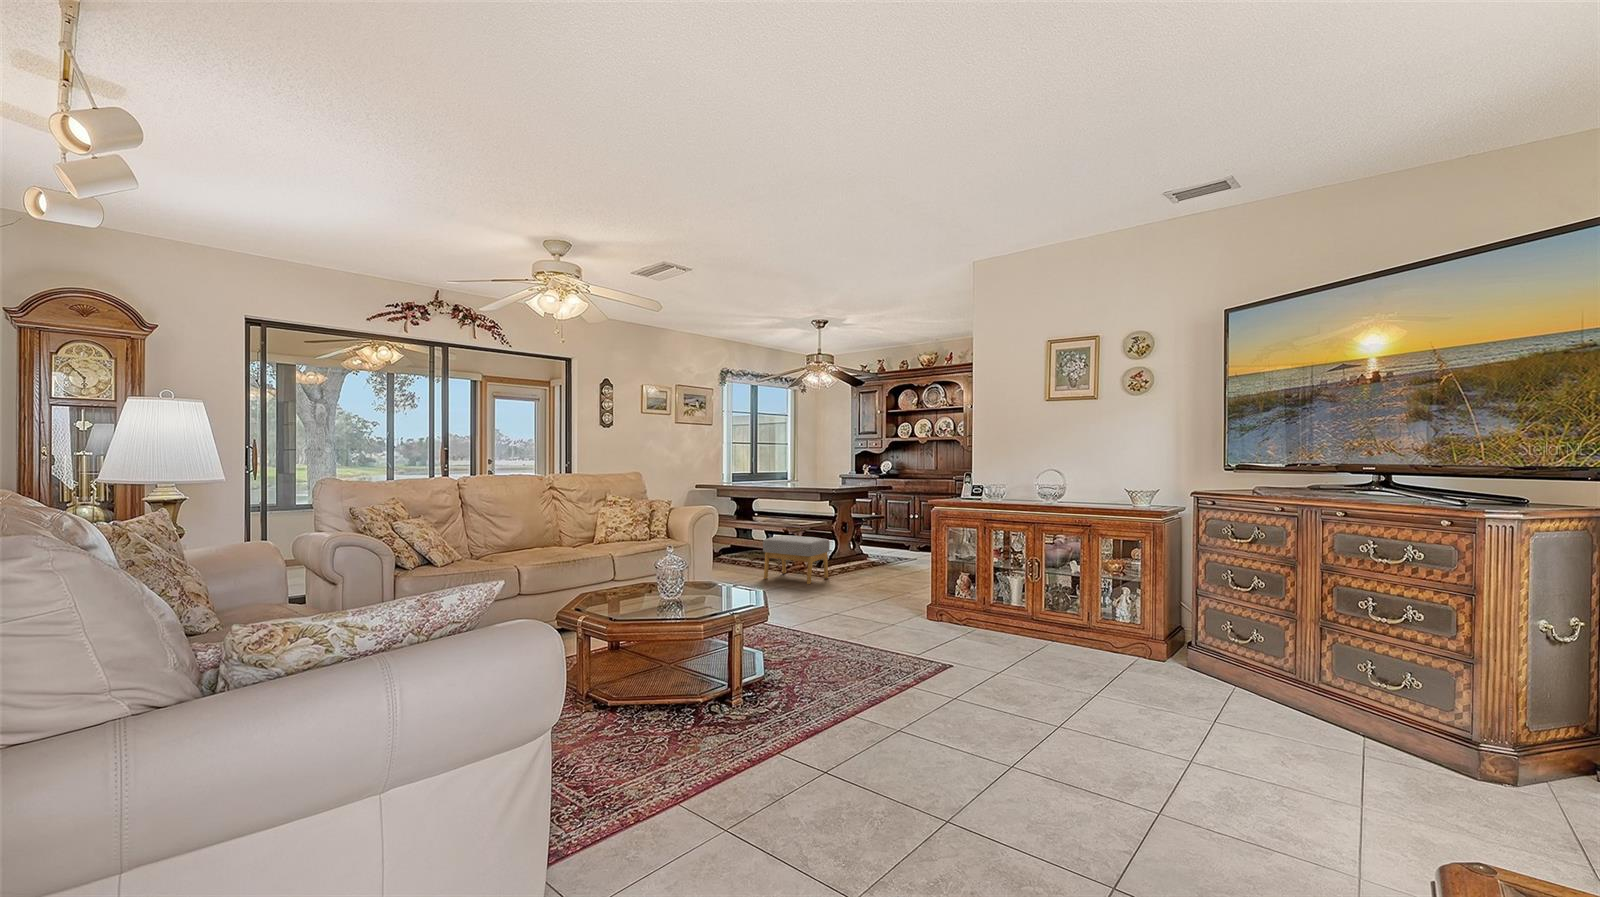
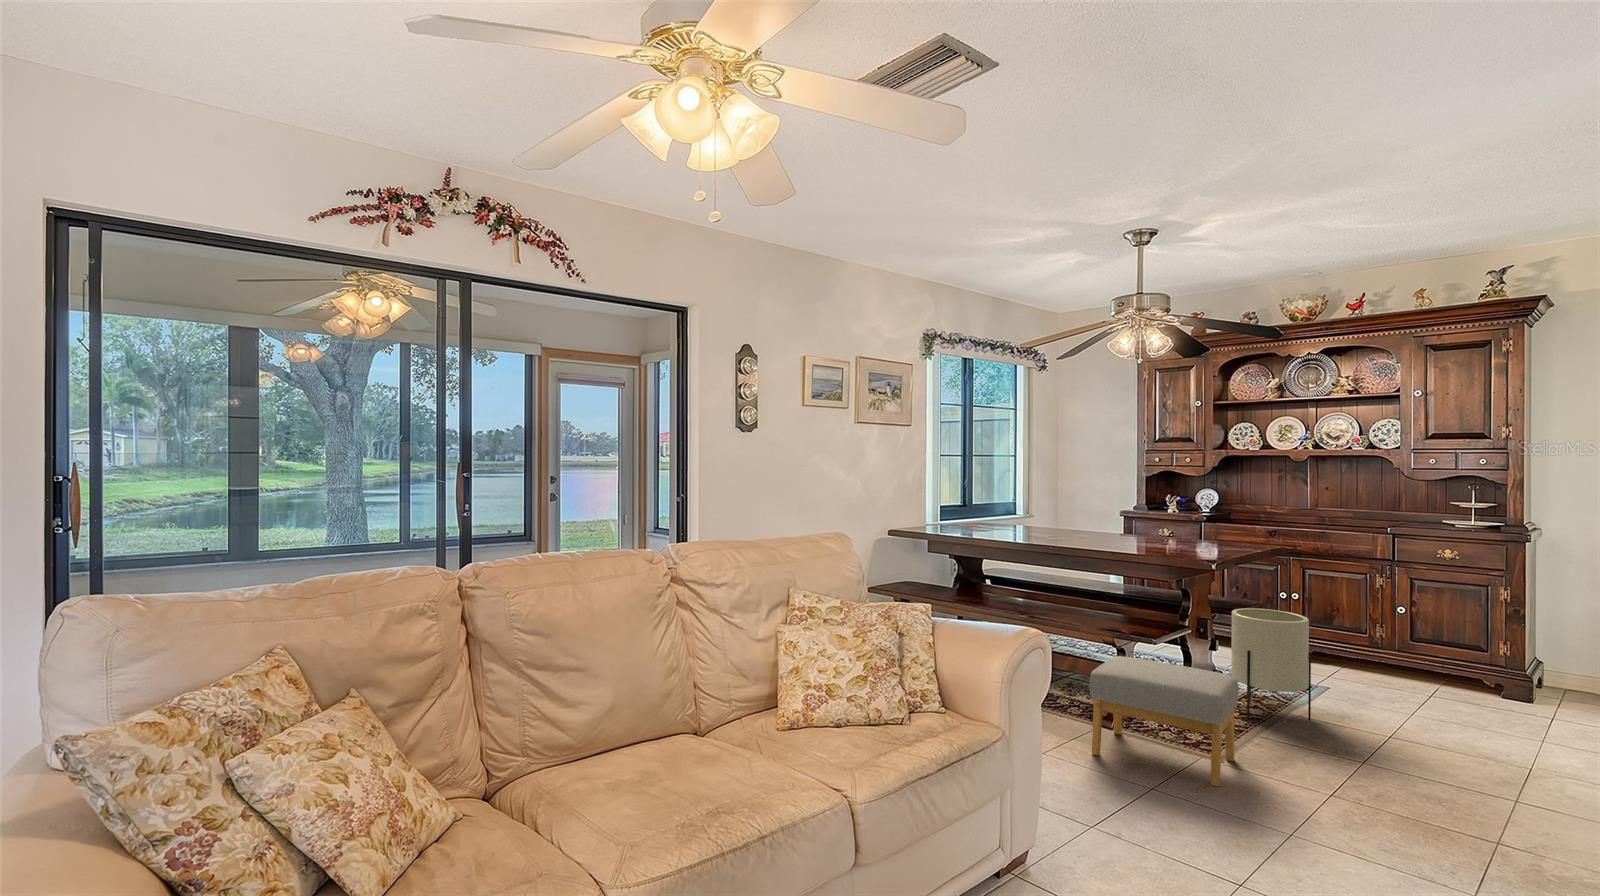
planter: none [851,516,884,568] -> present [1231,608,1311,721]

